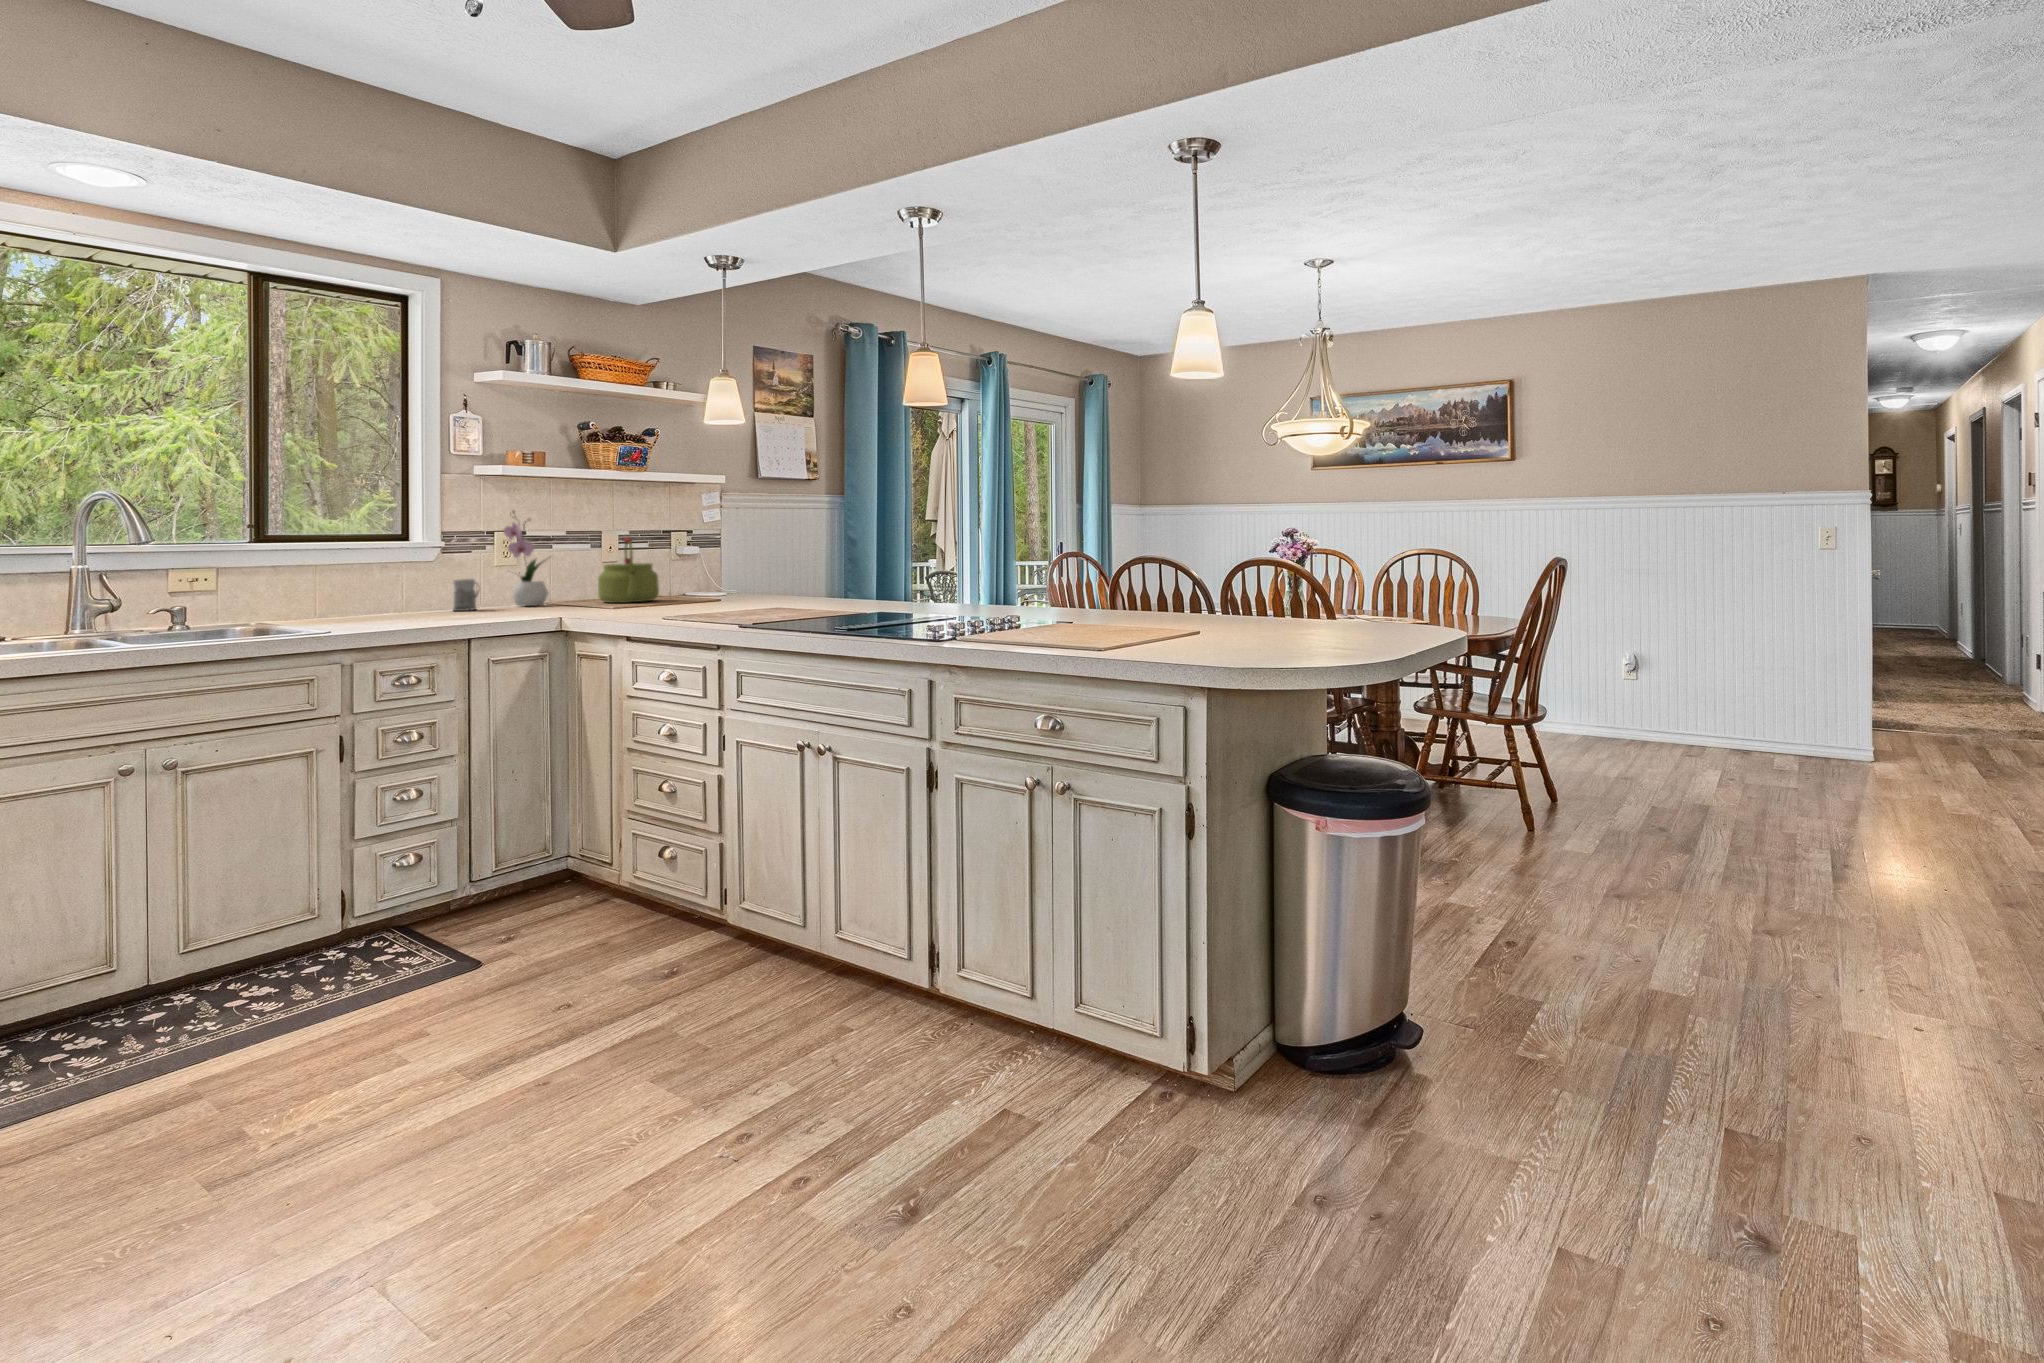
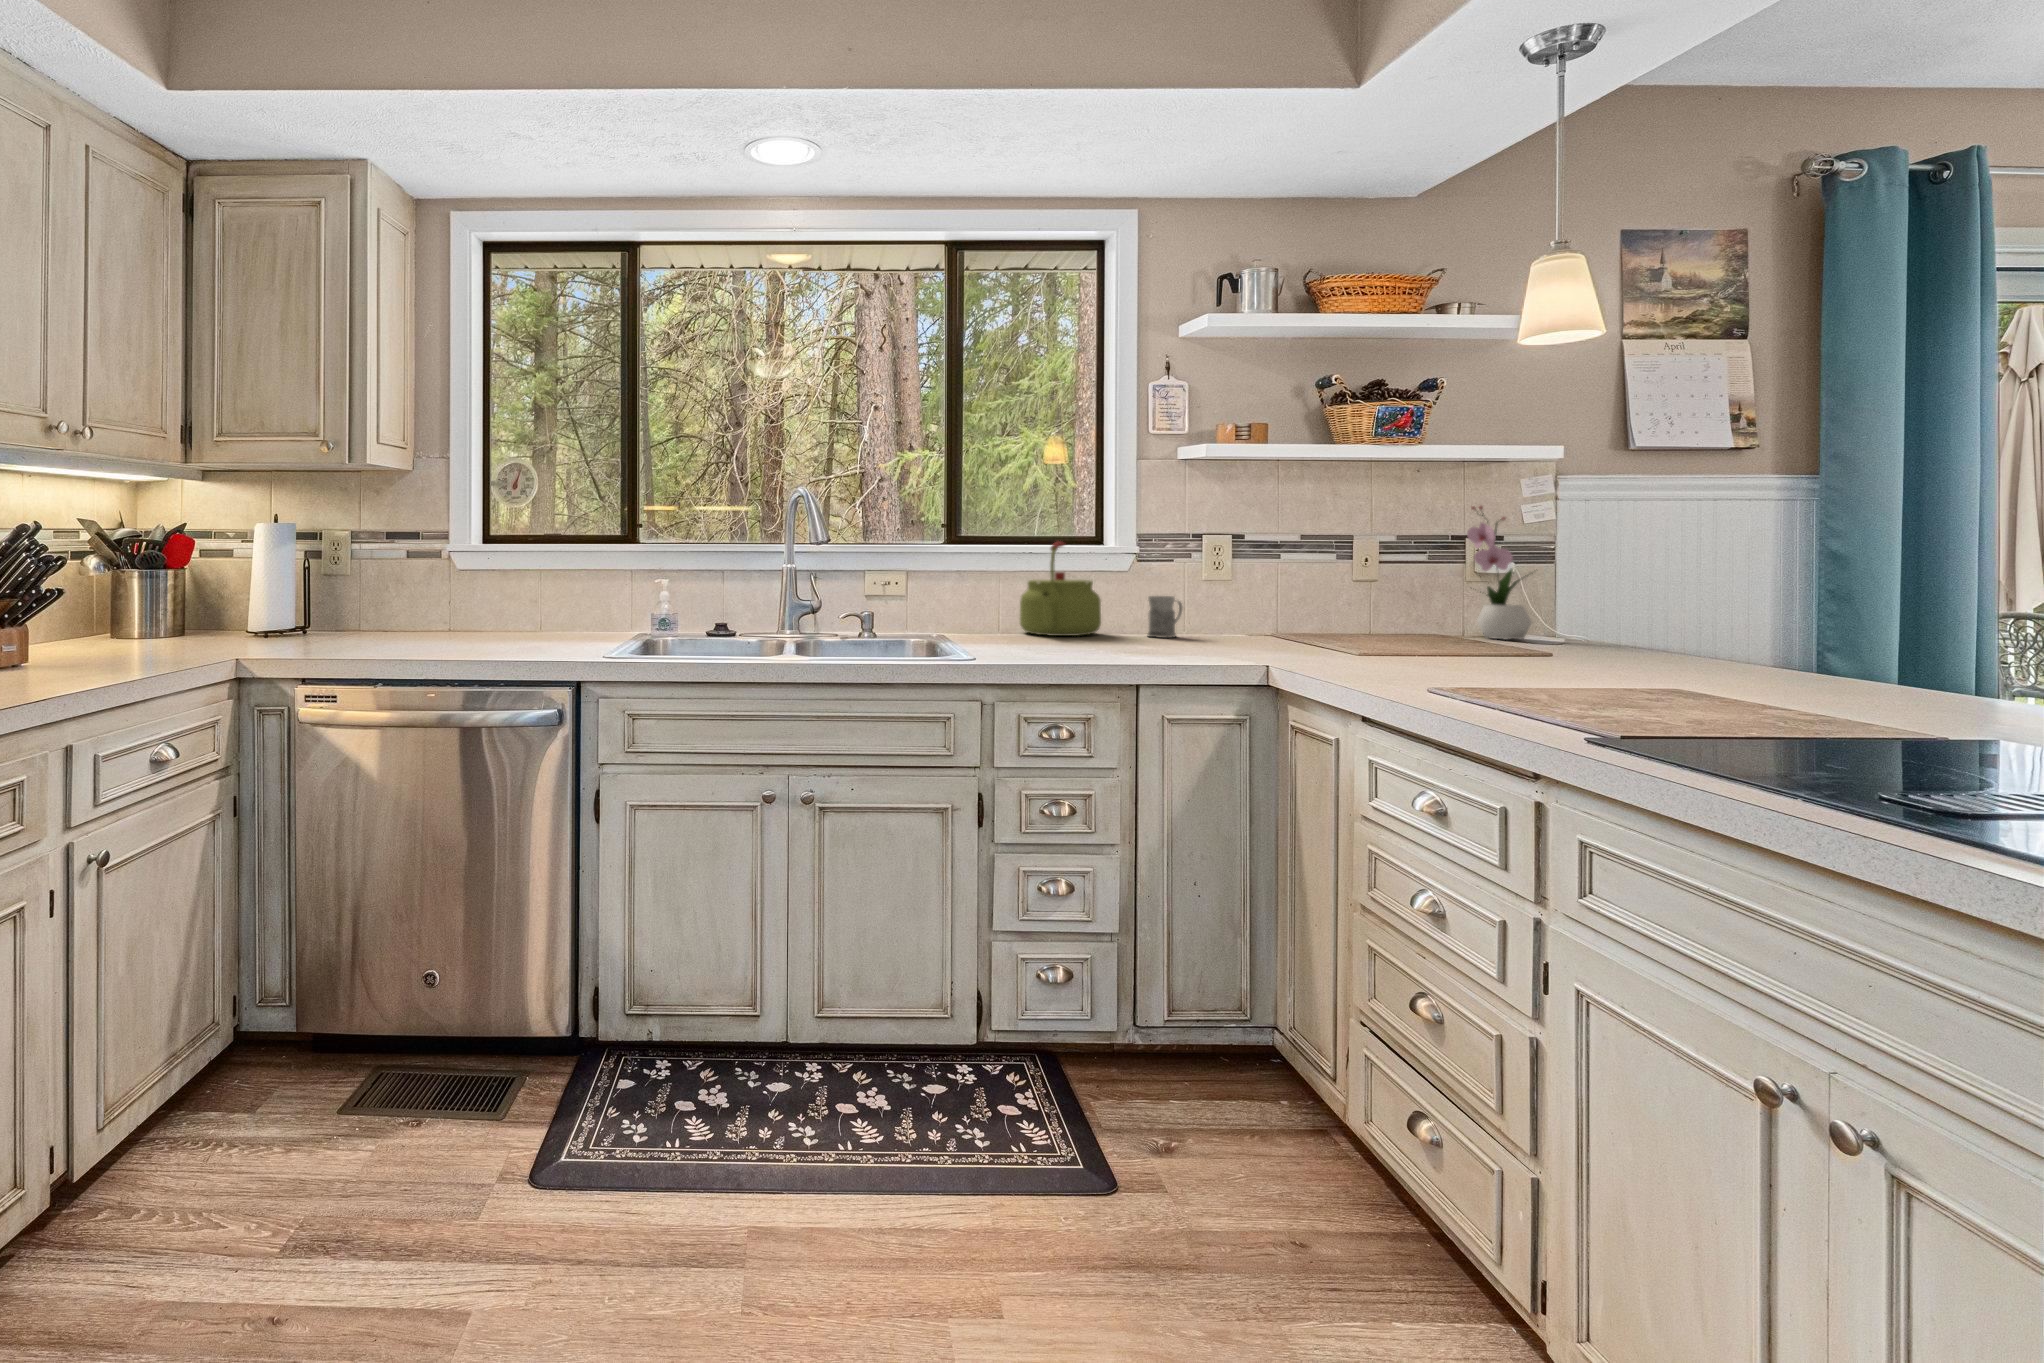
flower arrangement: present [503,511,548,606] -> present [1467,506,1532,640]
kettle: present [598,537,659,603] -> present [1020,541,1101,636]

